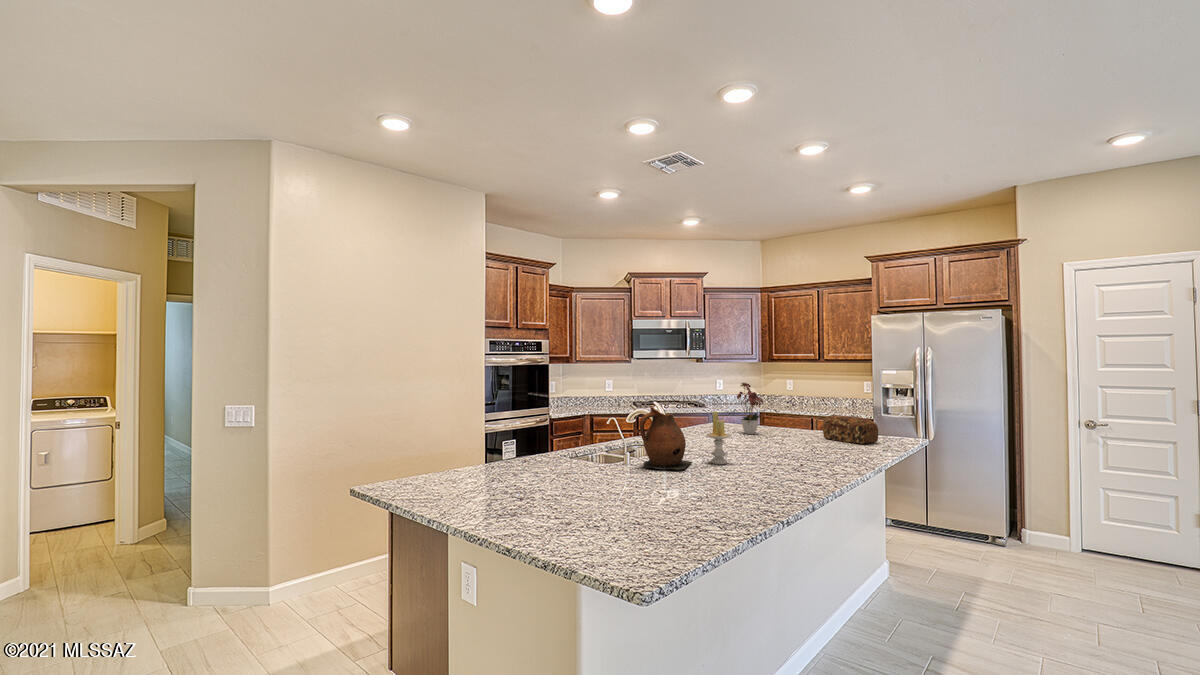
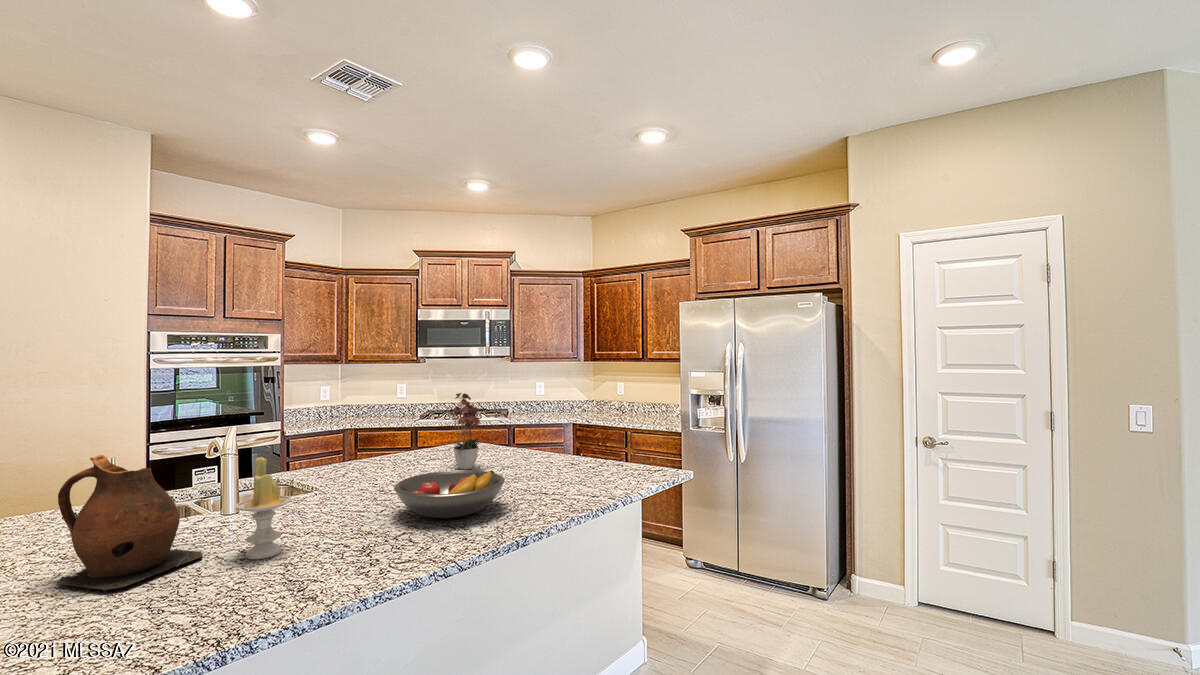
bread loaf: present [823,415,878,443] -> none [556,441,627,488]
fruit bowl: none [754,427,821,453] -> present [394,470,505,518]

